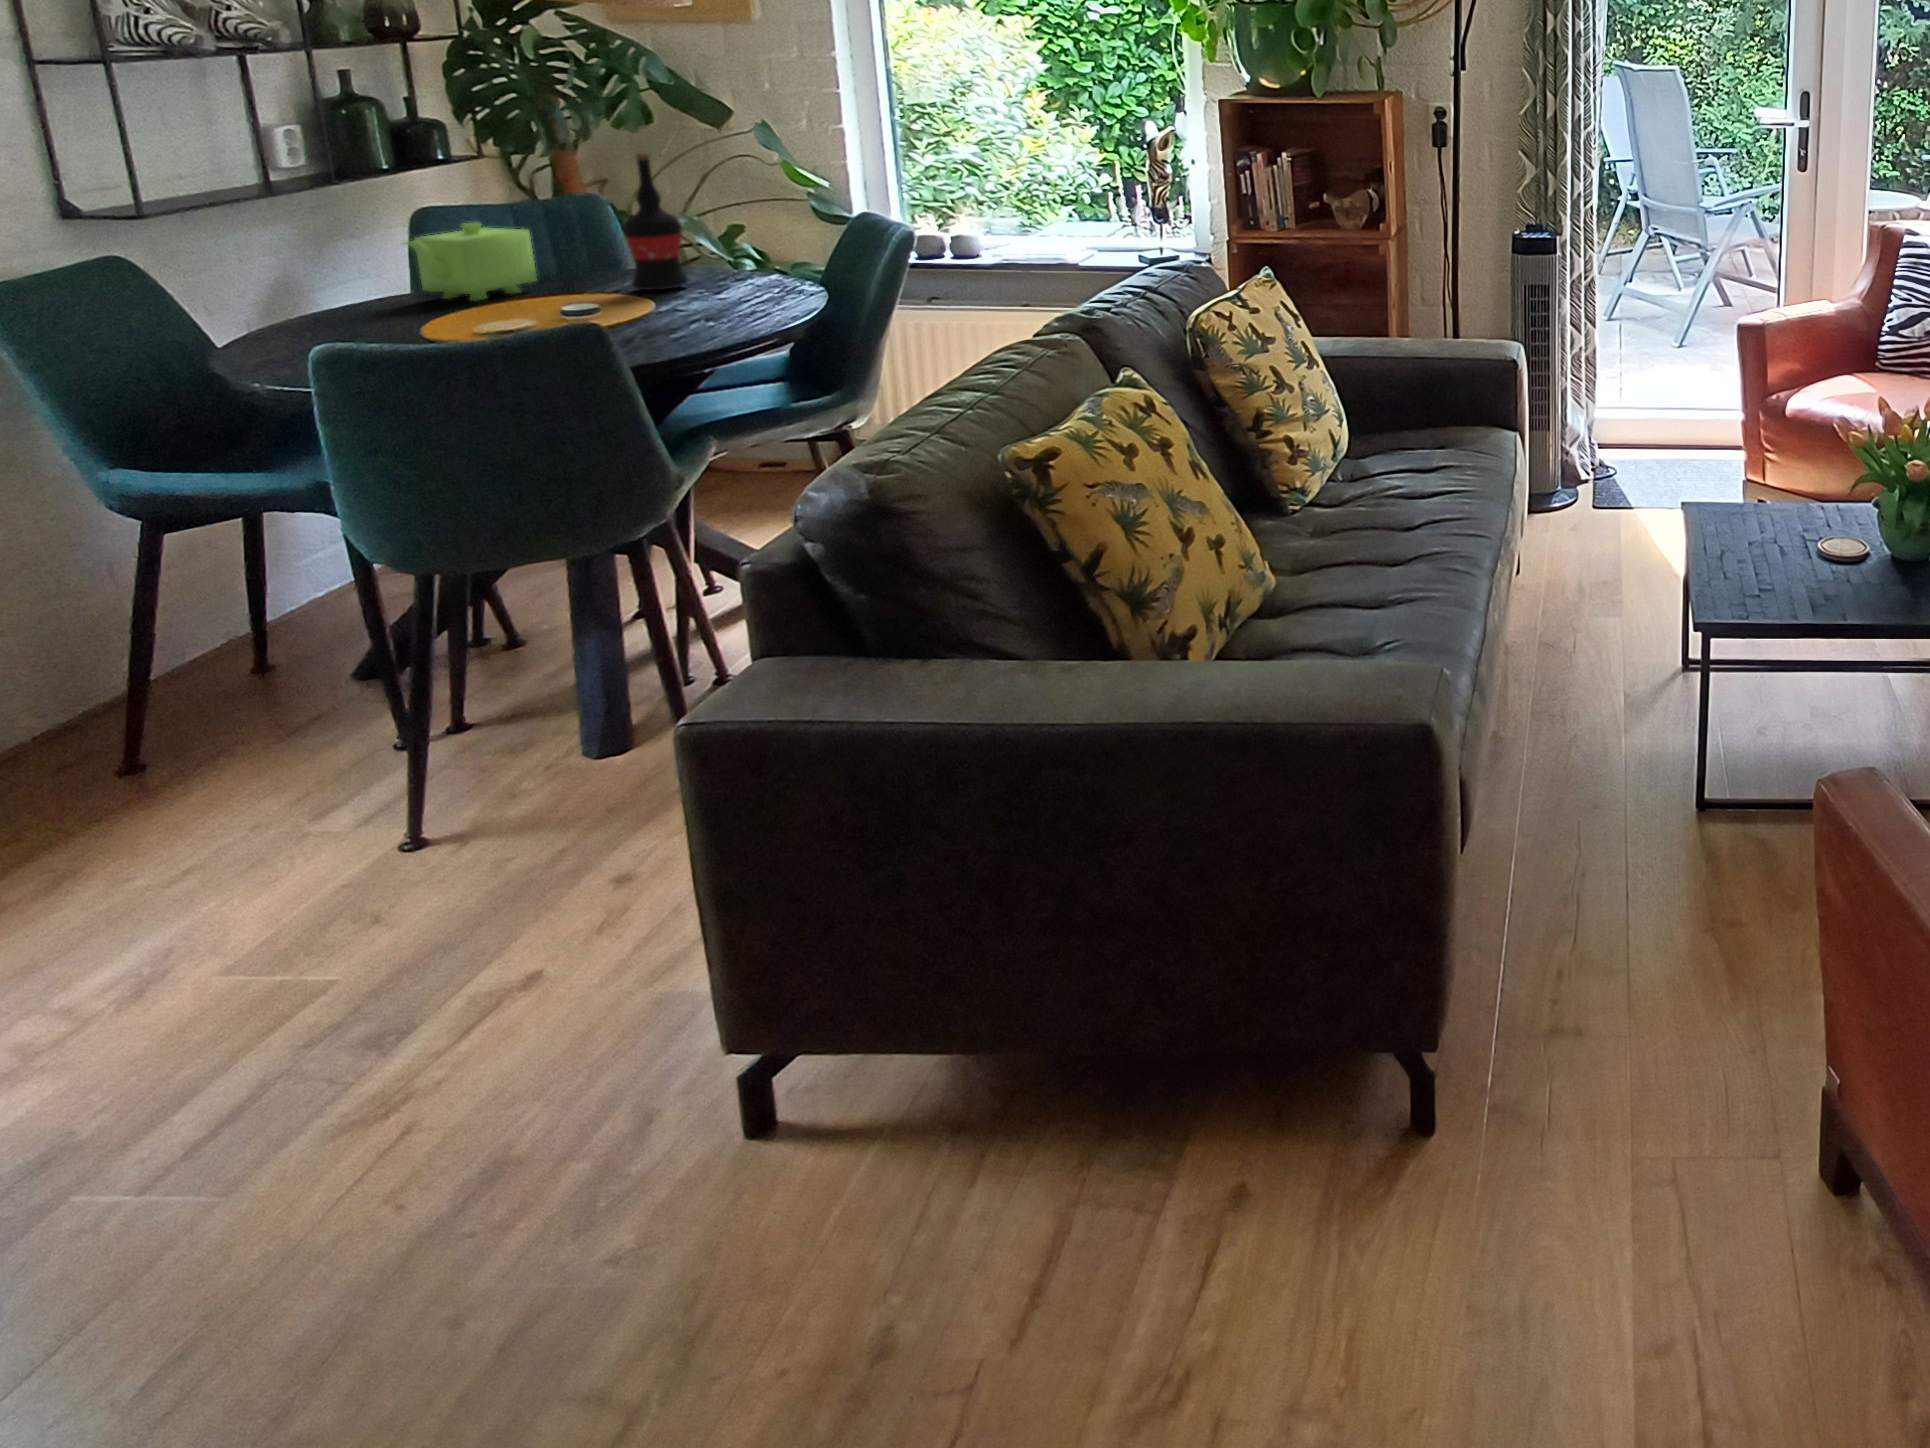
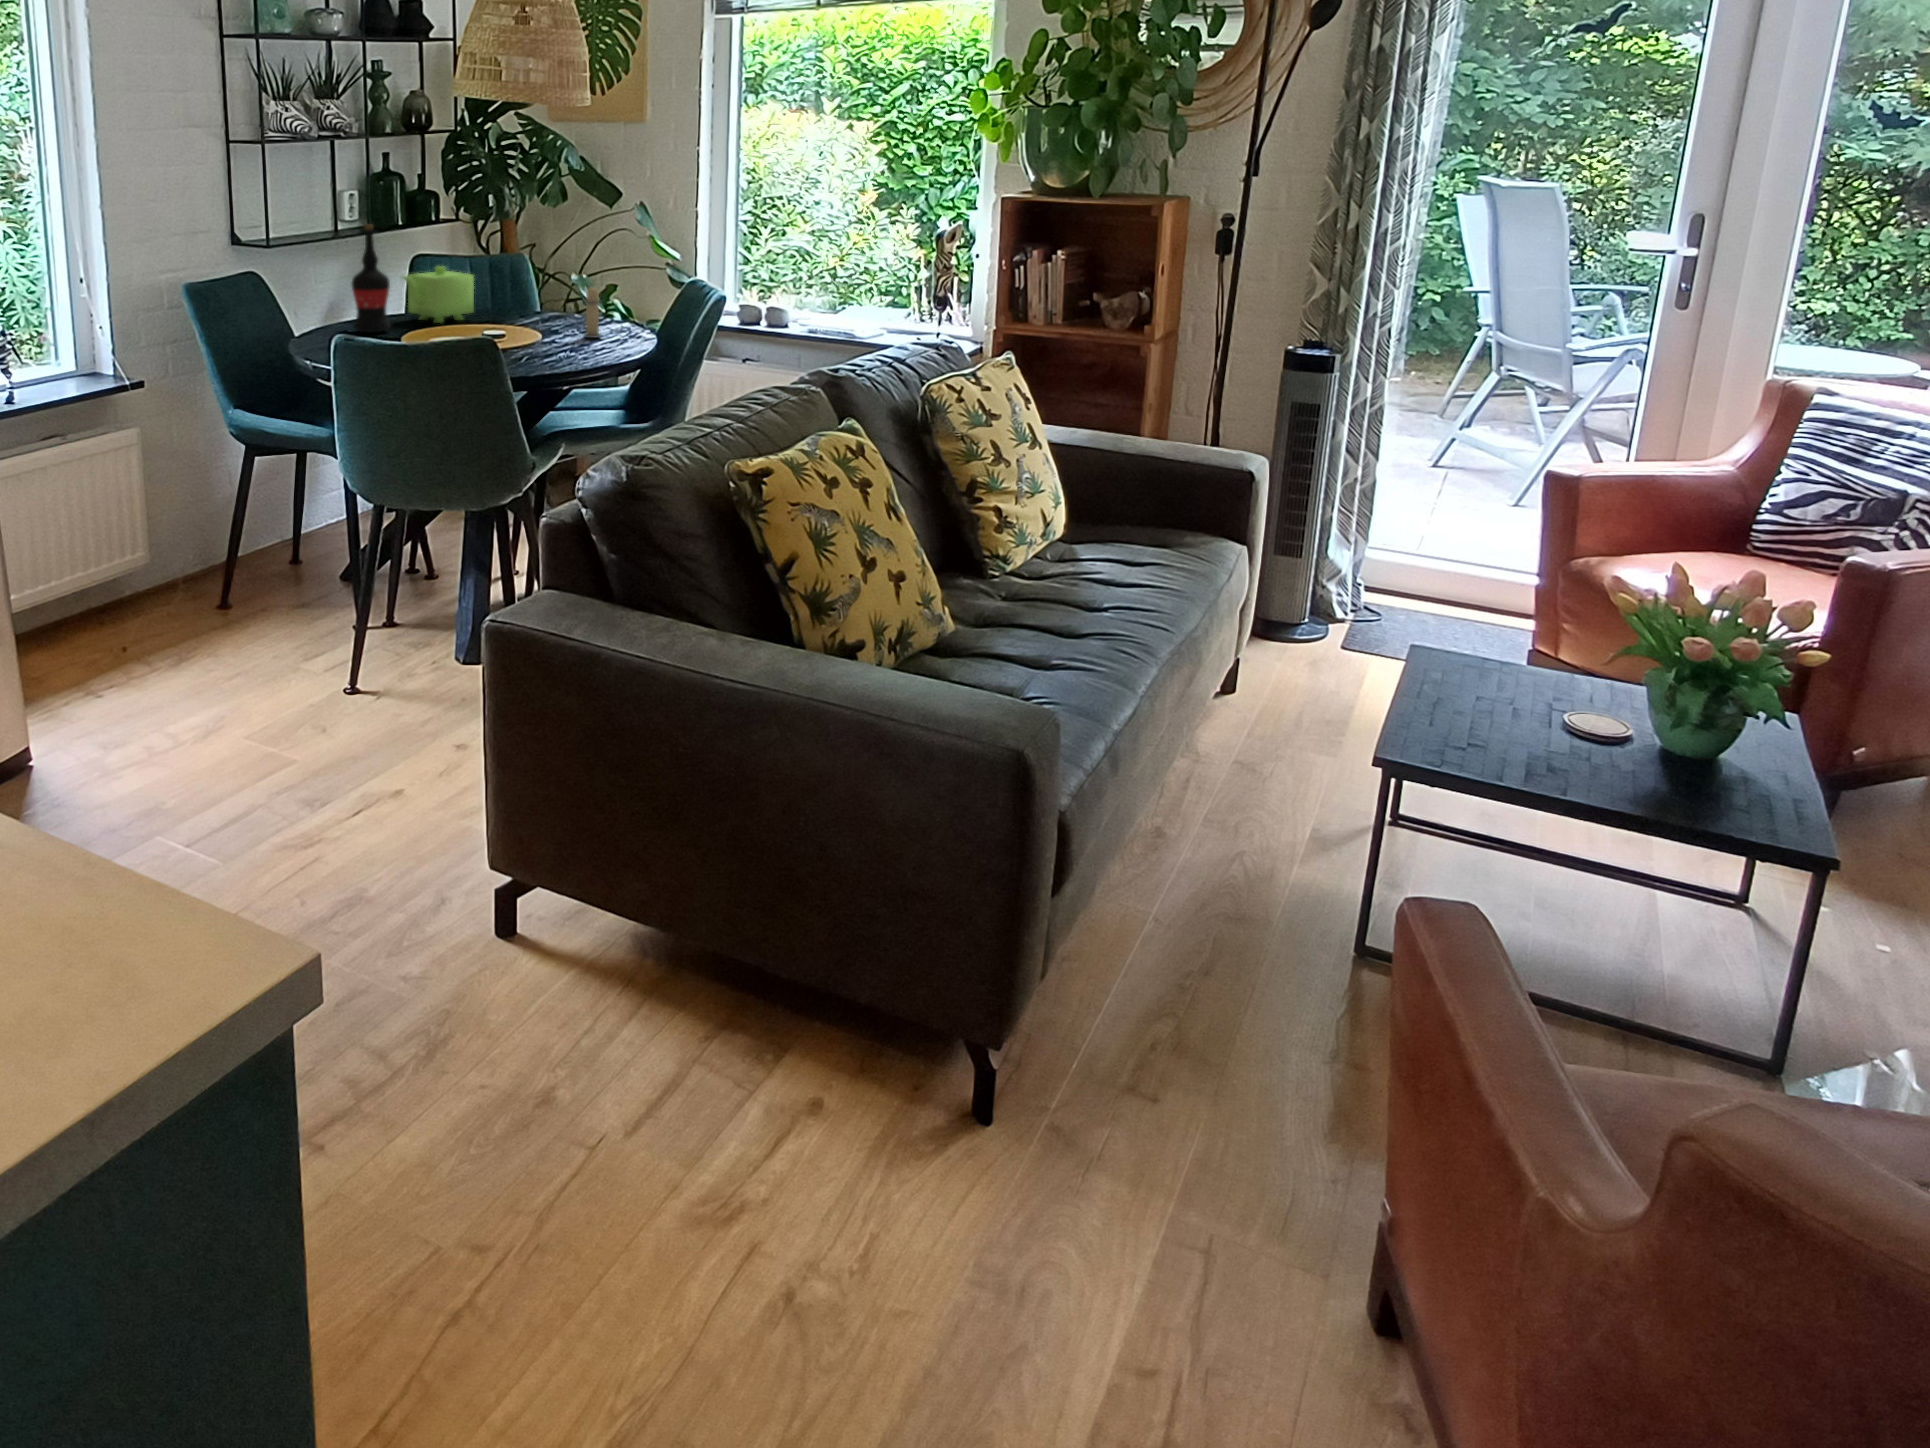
wine bottle: present [623,153,688,290] -> present [352,224,391,332]
candle: none [710,229,754,301] -> present [583,287,602,338]

